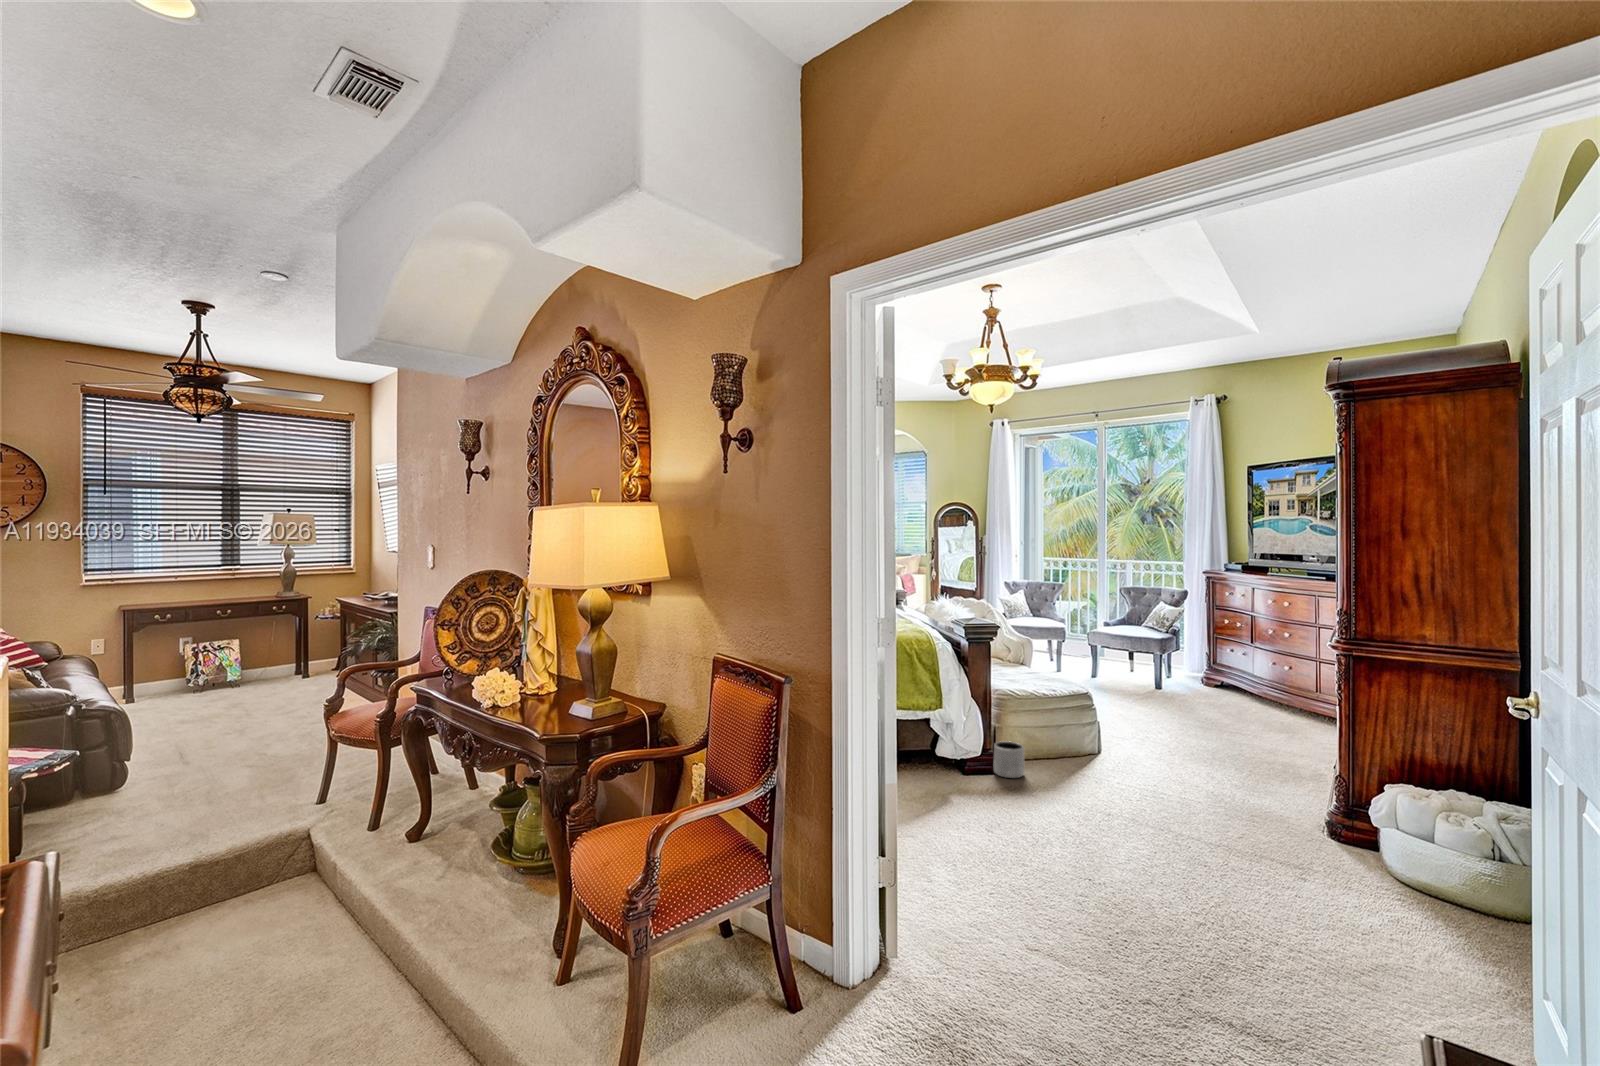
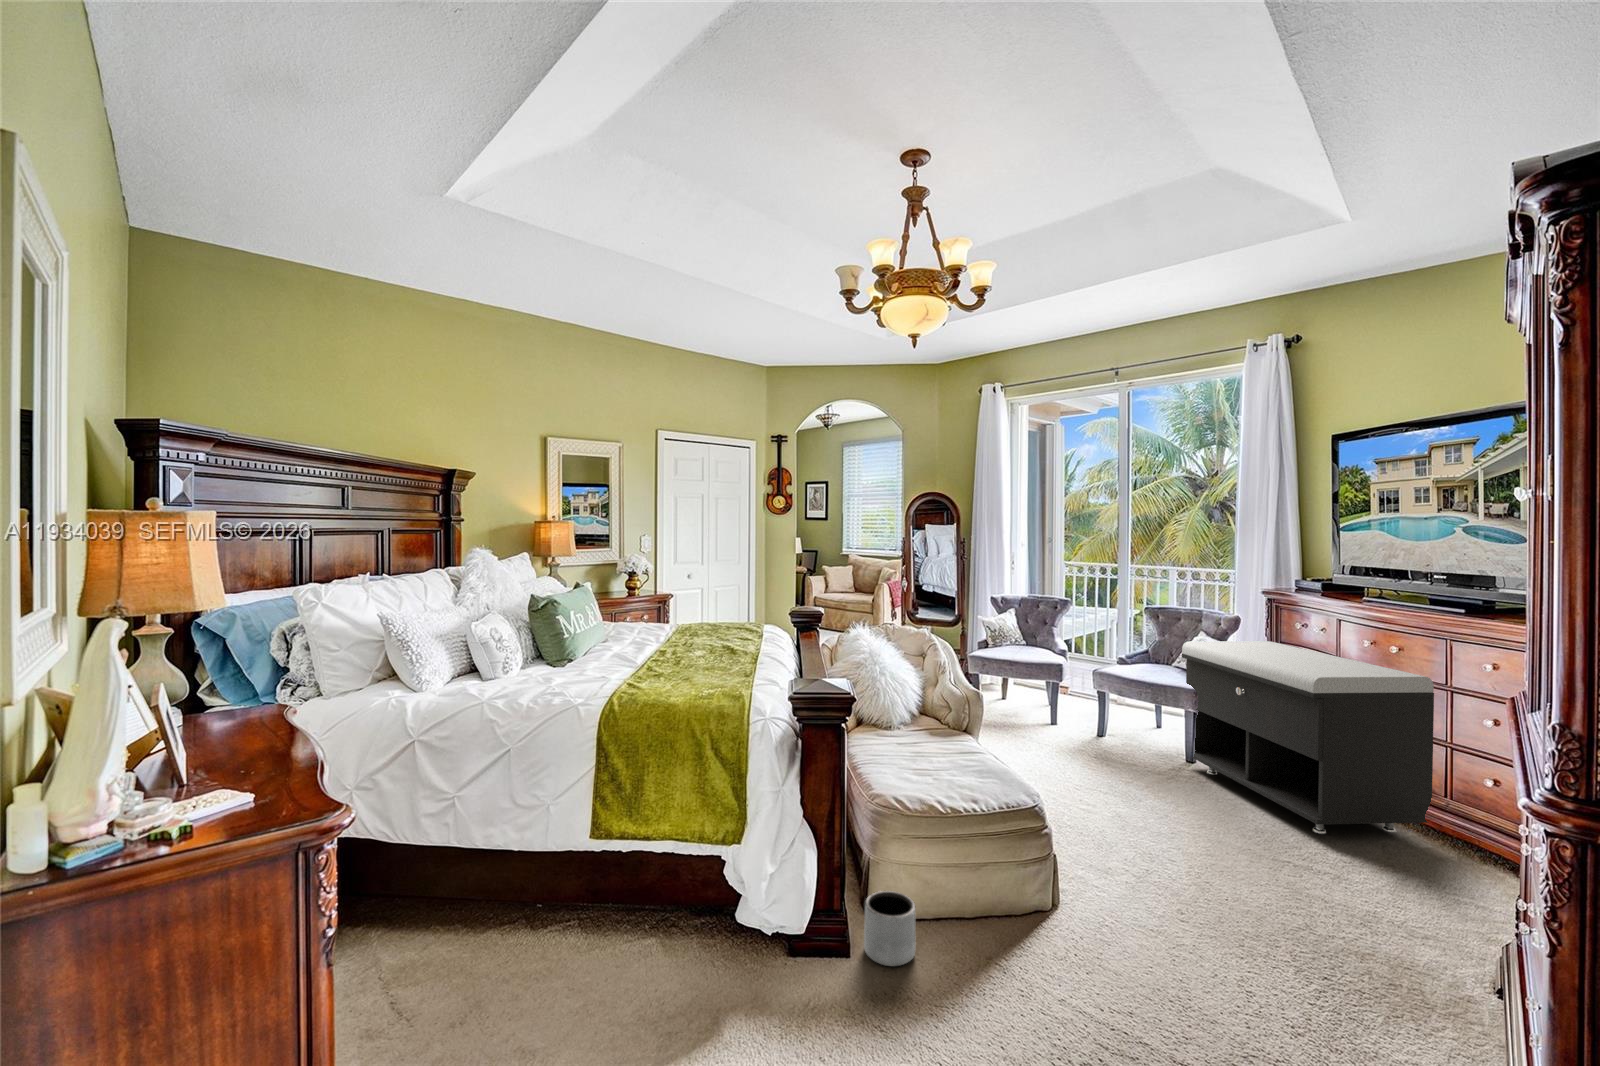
storage bench: none [1151,605,1308,721] -> present [1182,641,1434,834]

